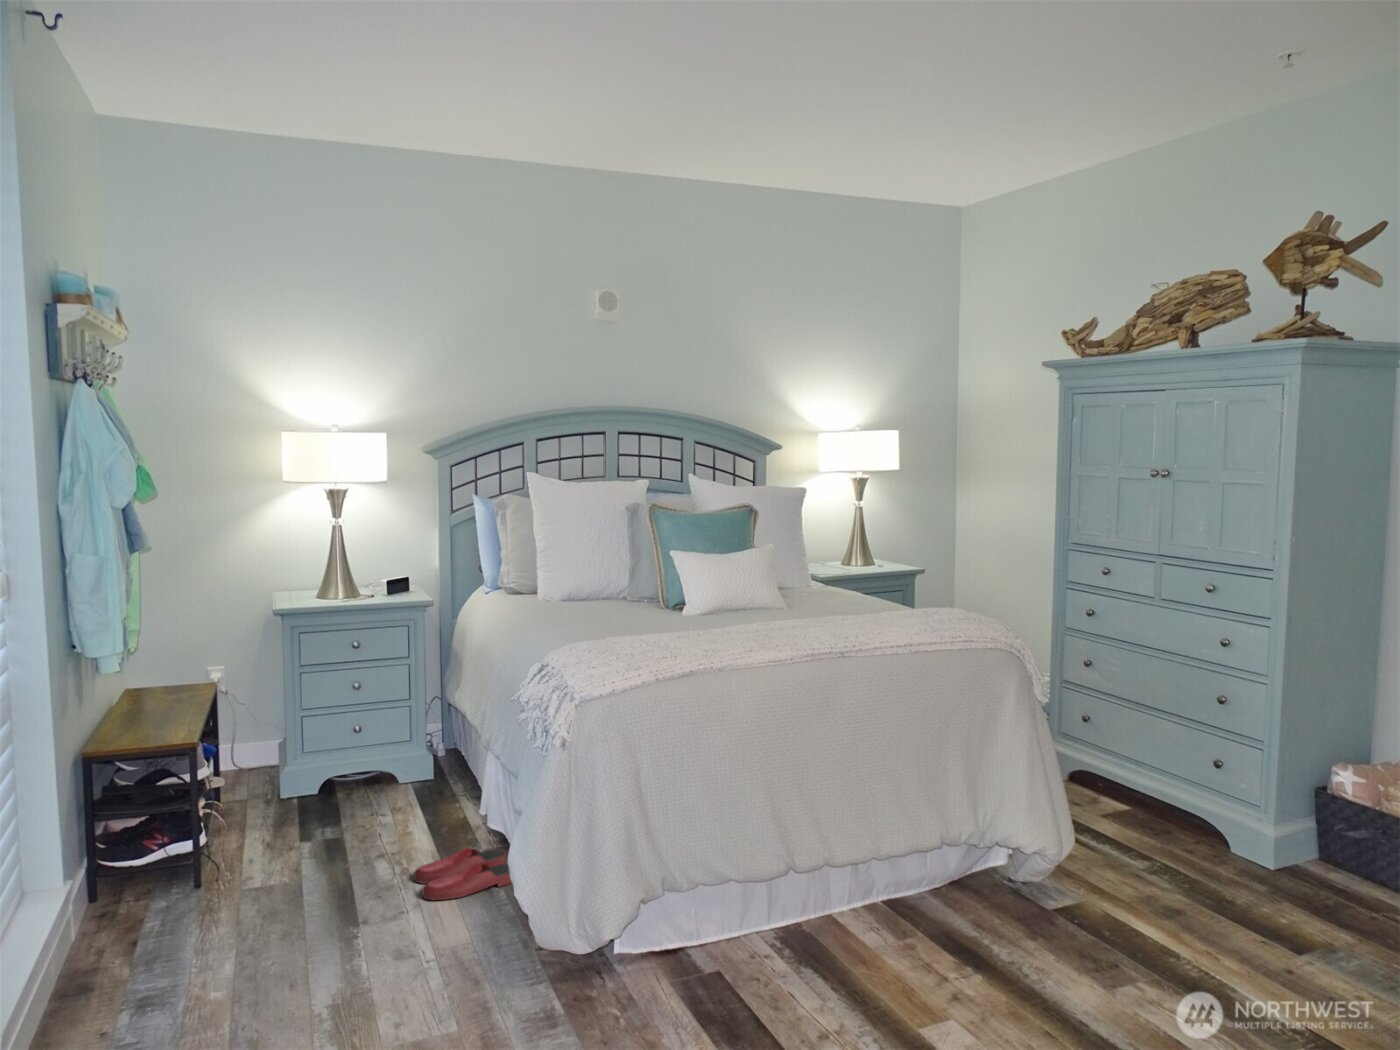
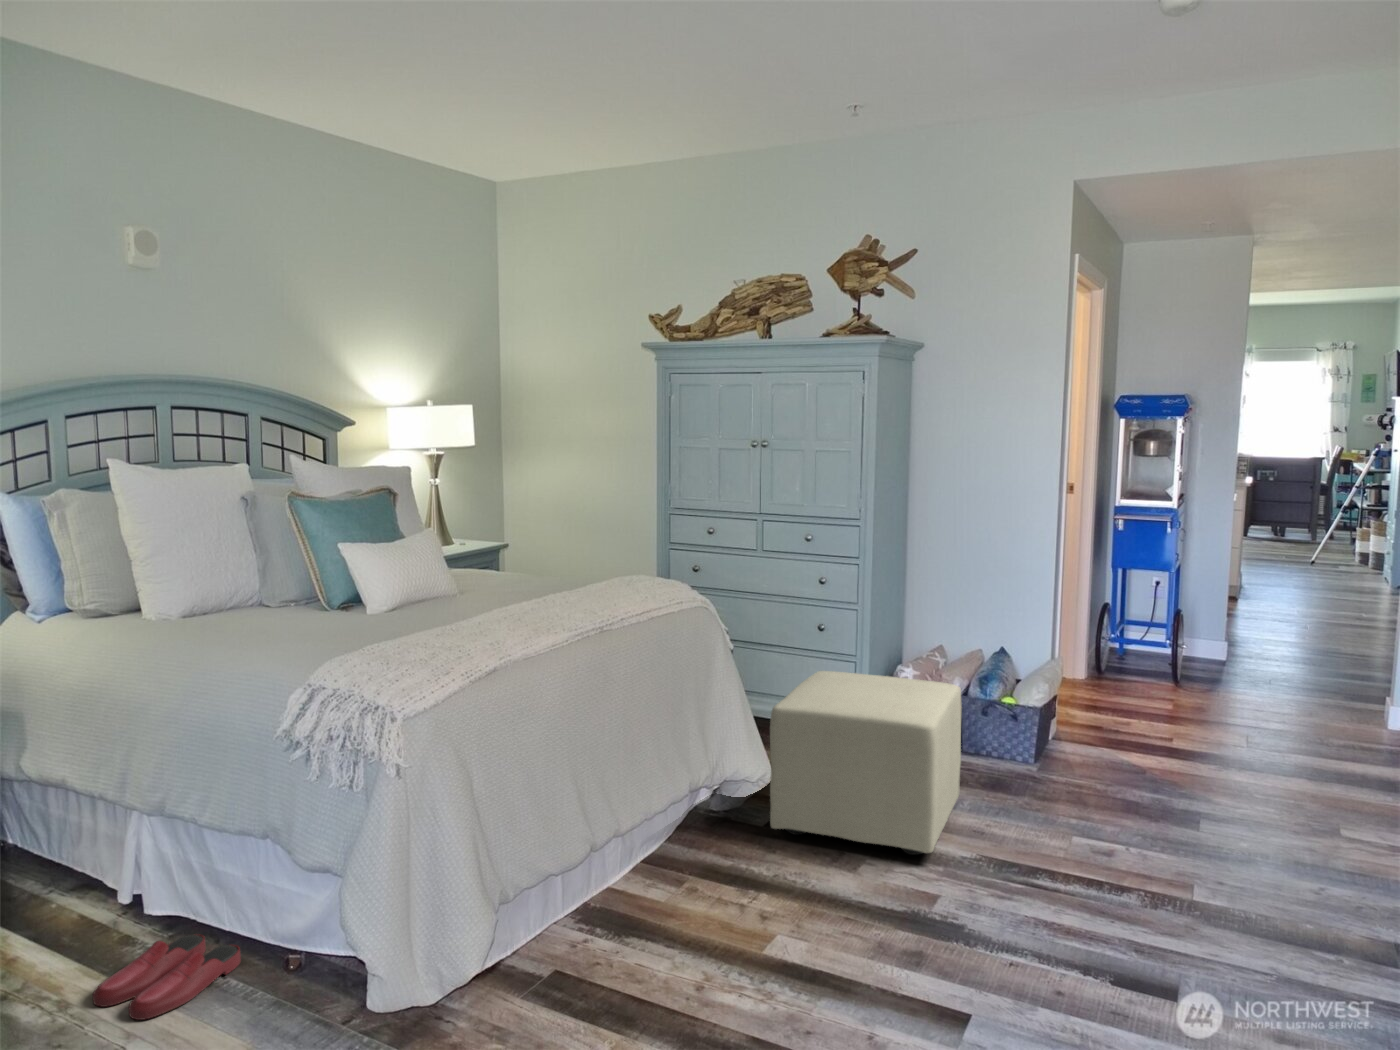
ottoman: none [1046,746,1344,999] -> present [770,671,962,855]

